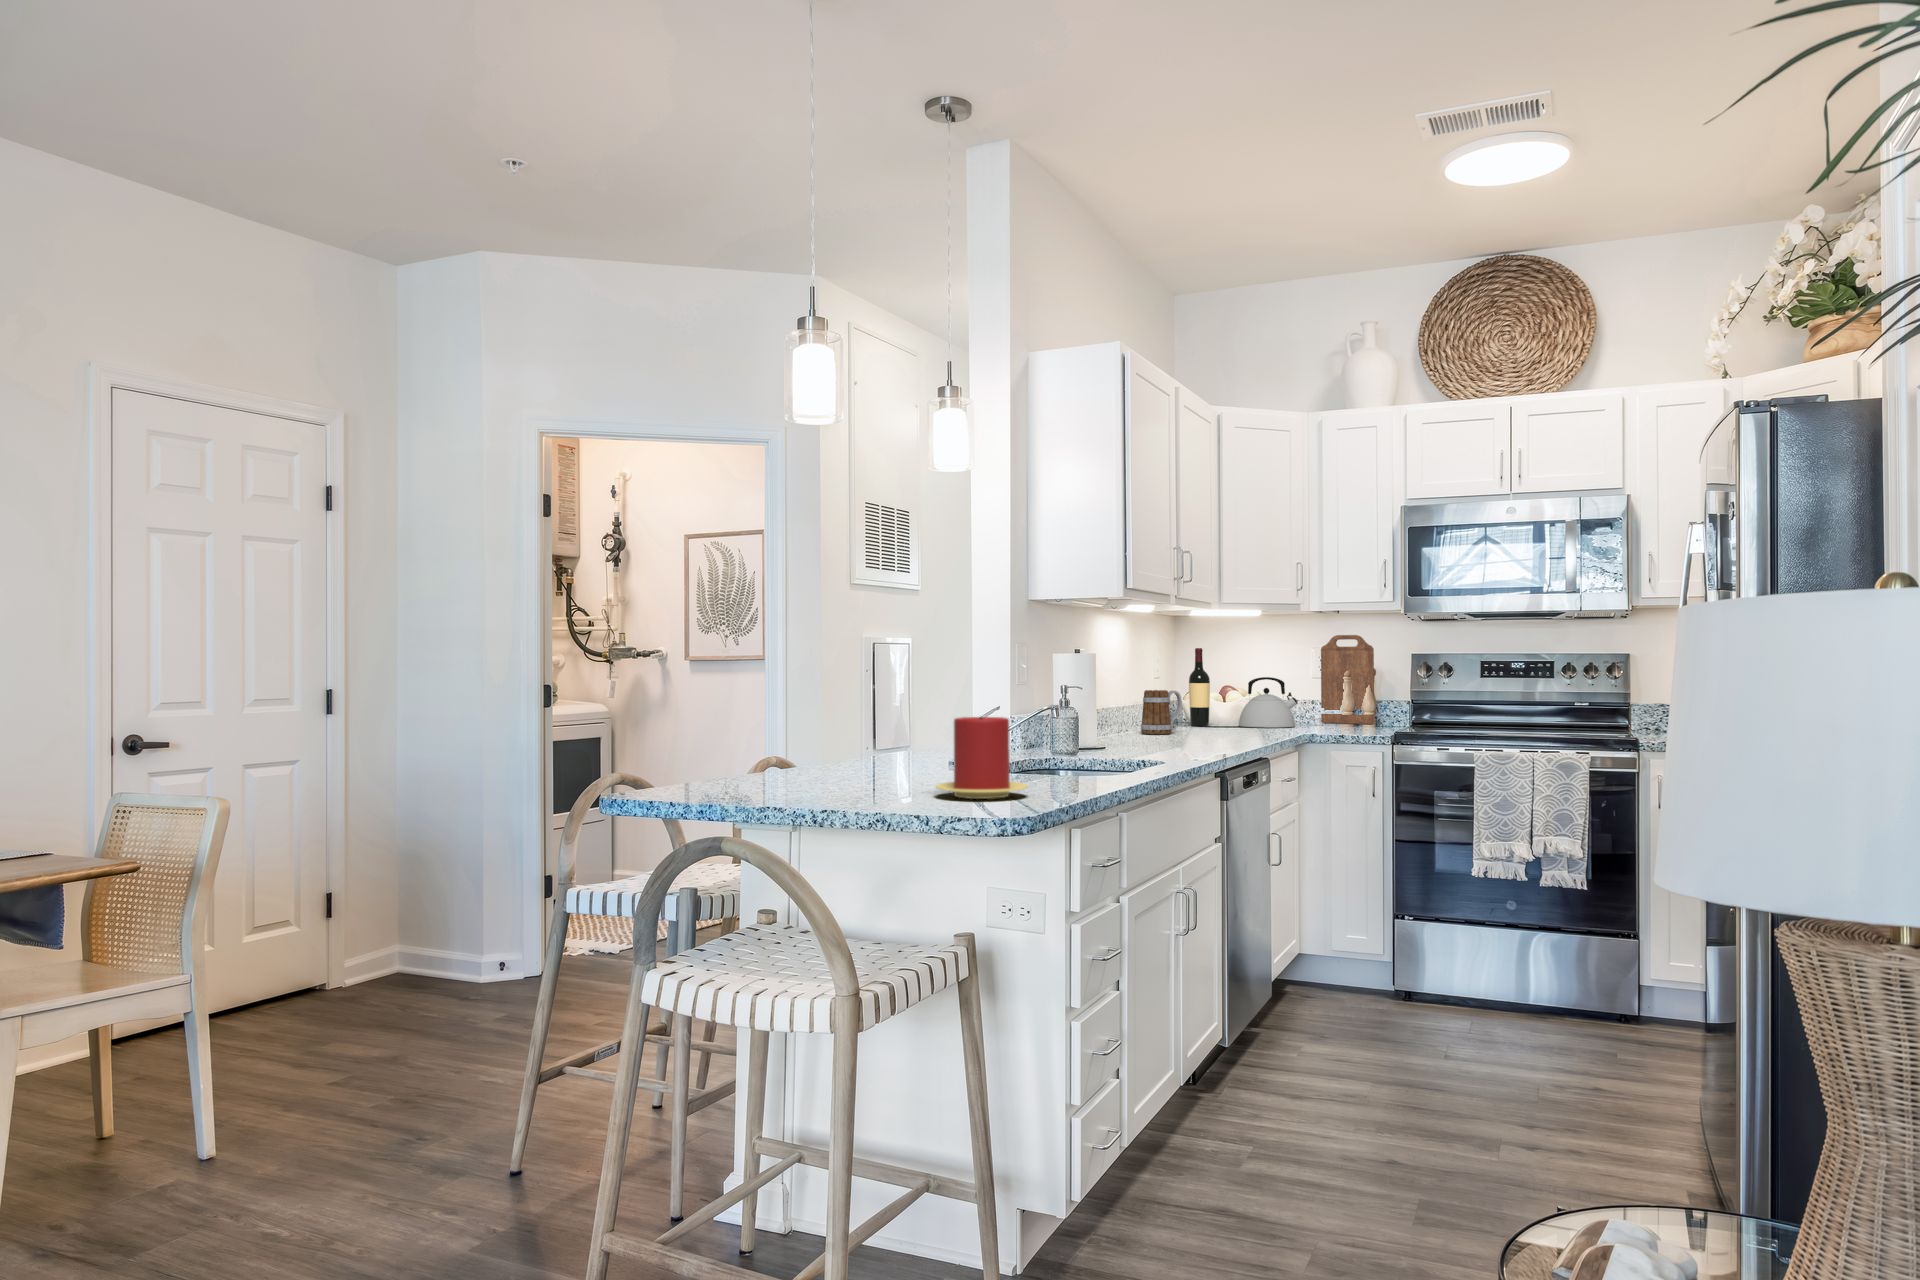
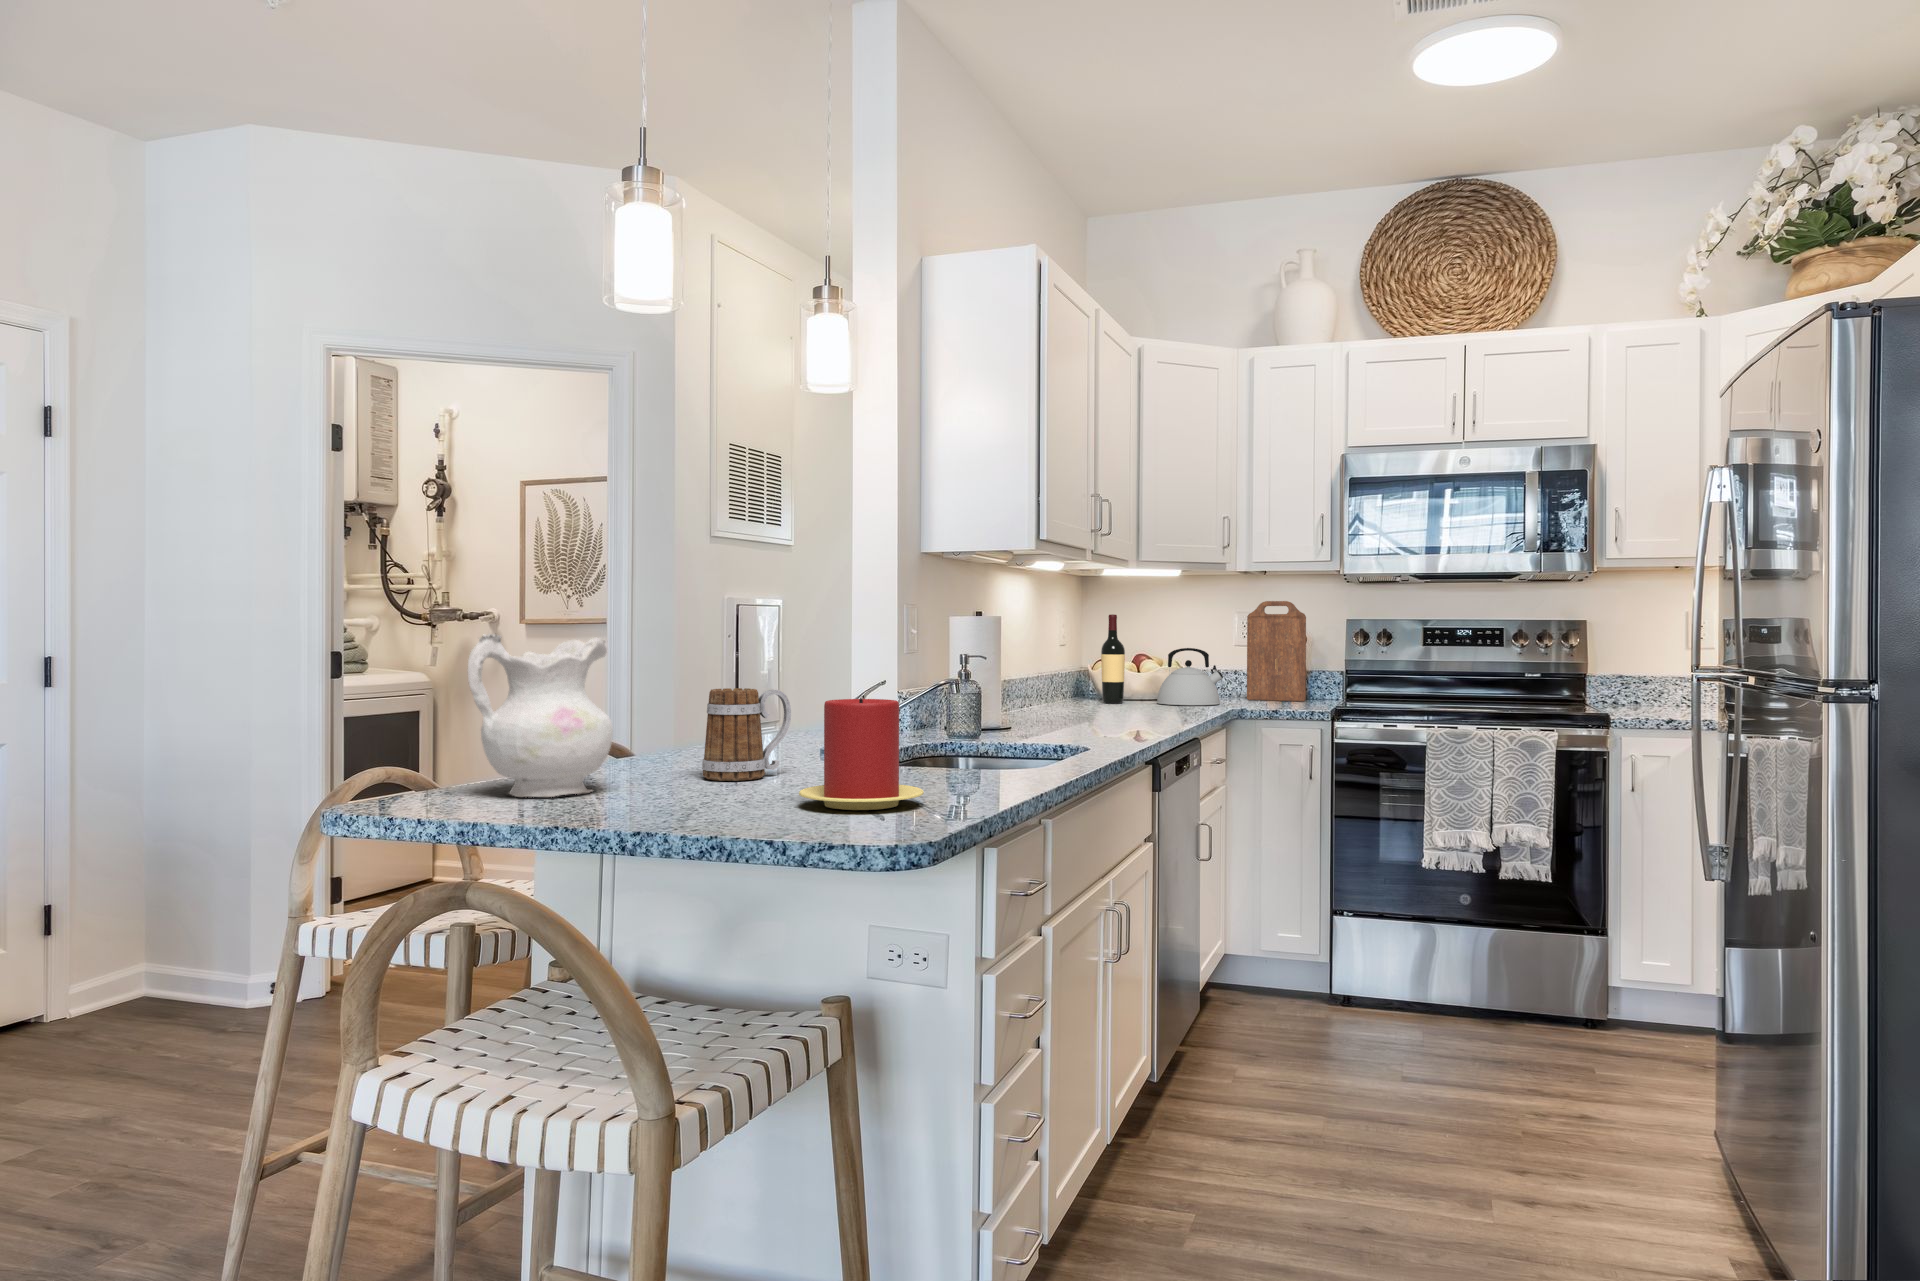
ceramic pitcher: none [693,669,795,790] -> present [468,634,613,797]
mug: present [1141,690,1182,734] -> present [702,688,791,781]

